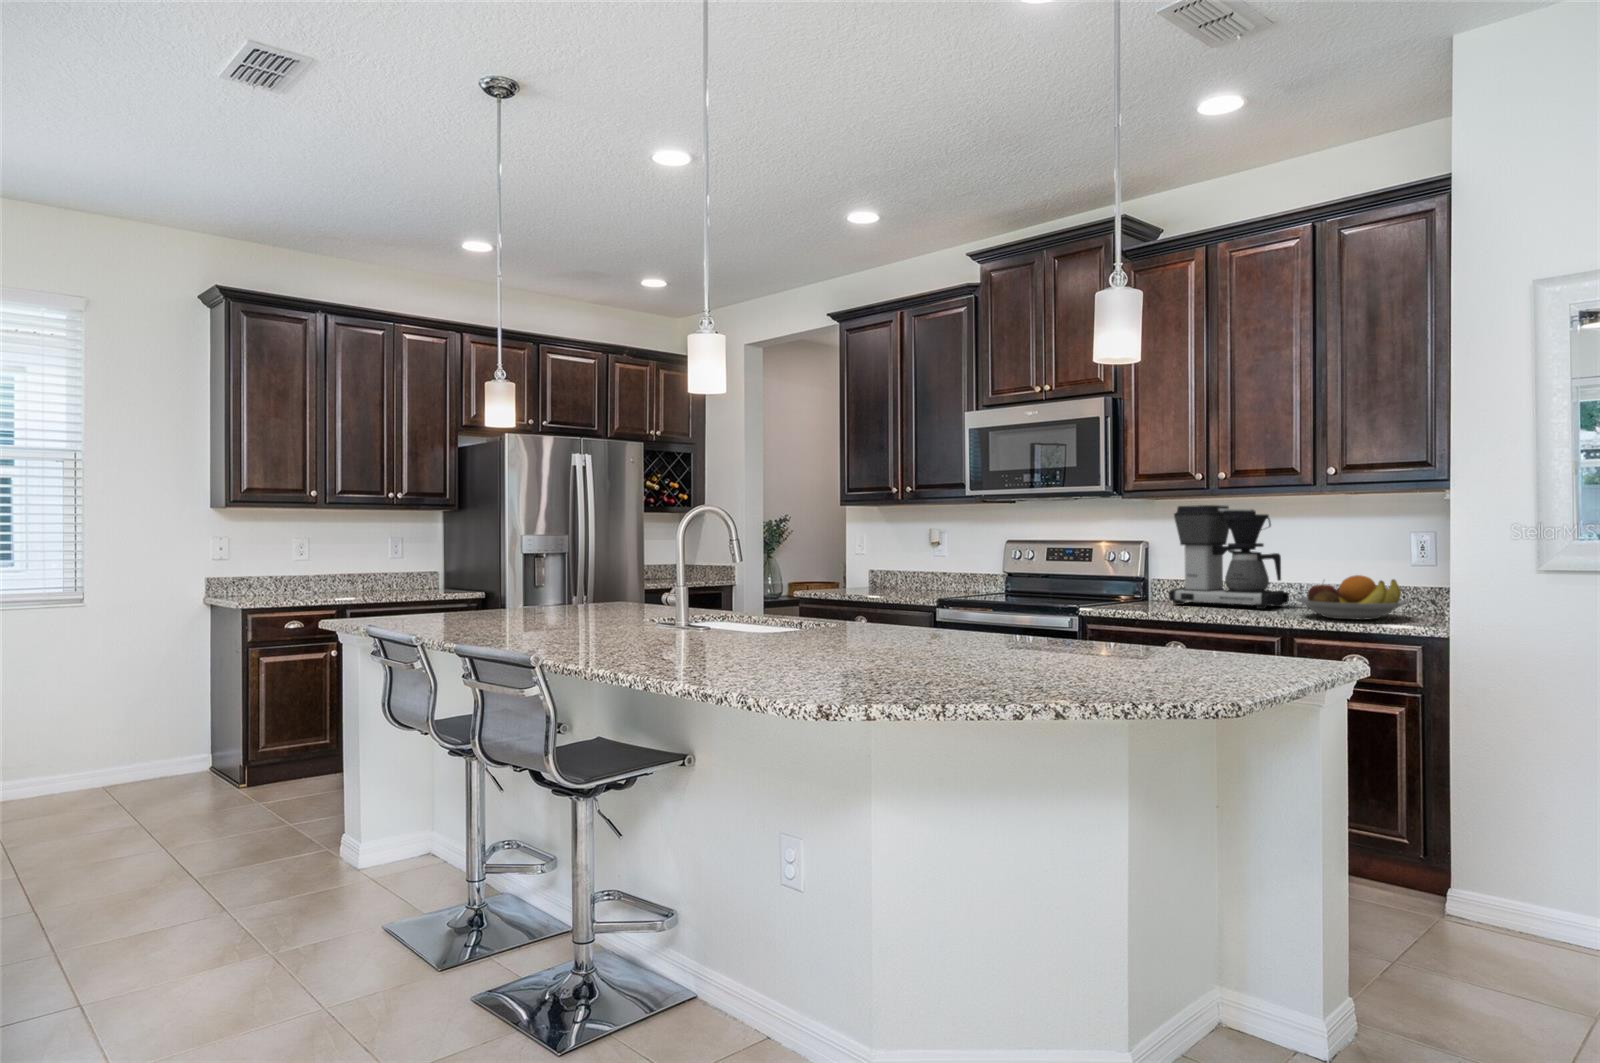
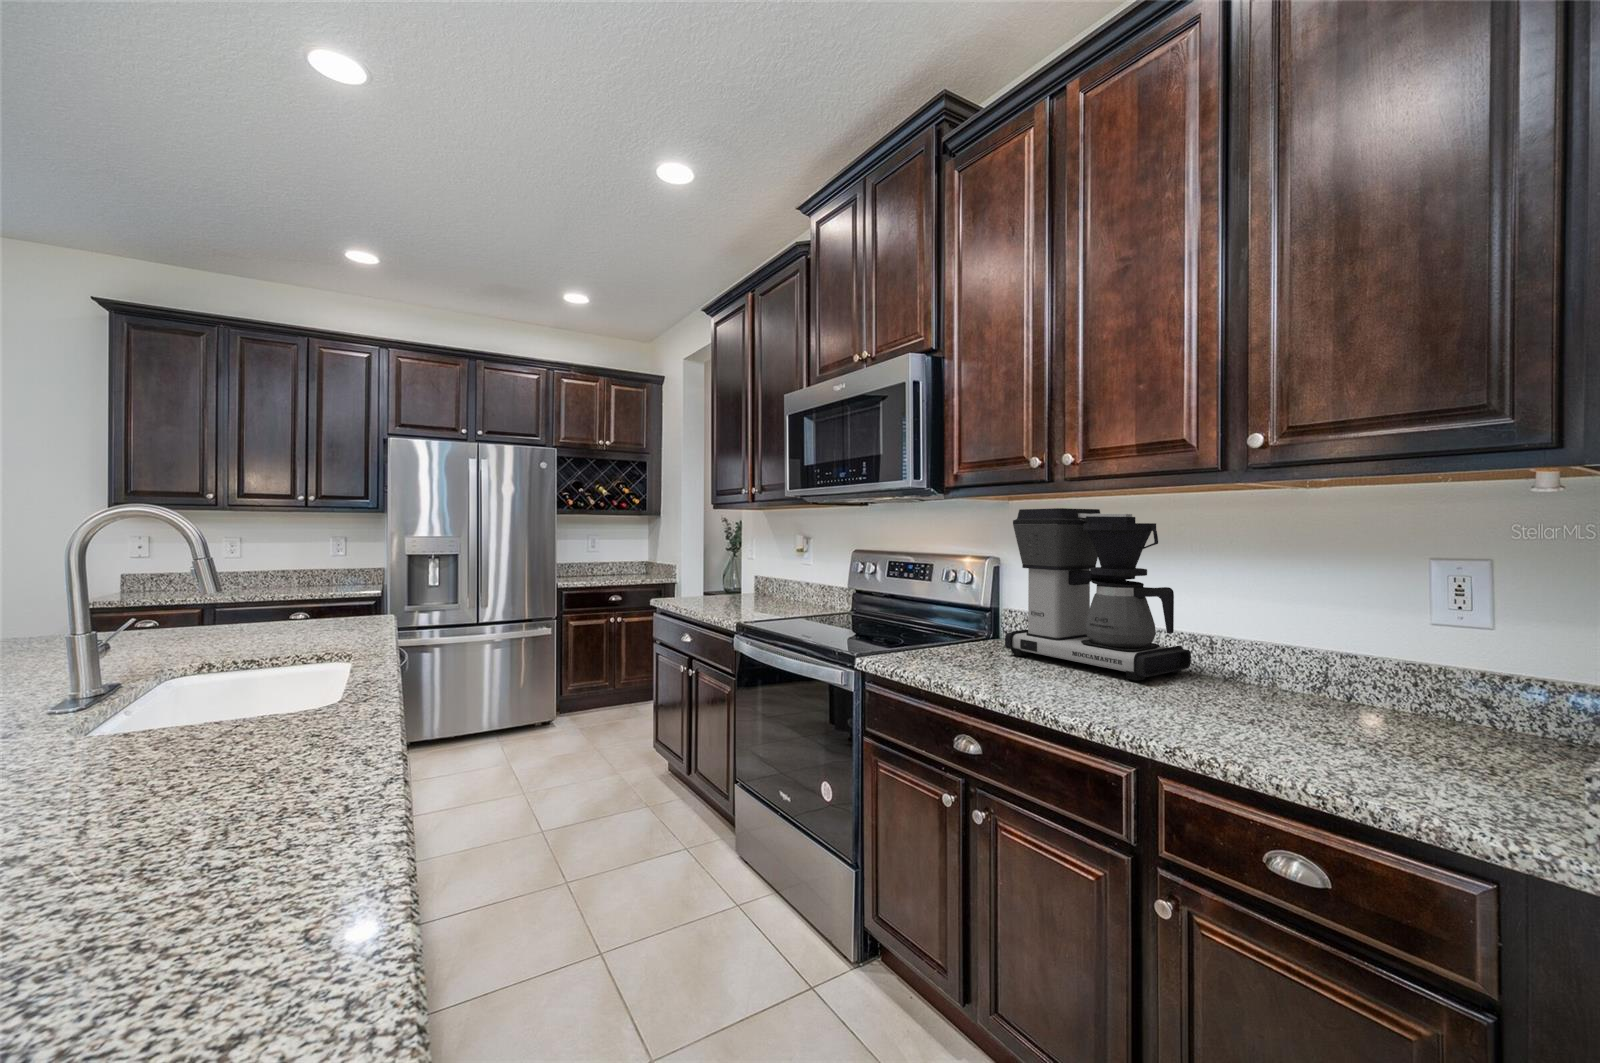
fruit bowl: present [1296,575,1409,620] -> none [1182,645,1434,742]

